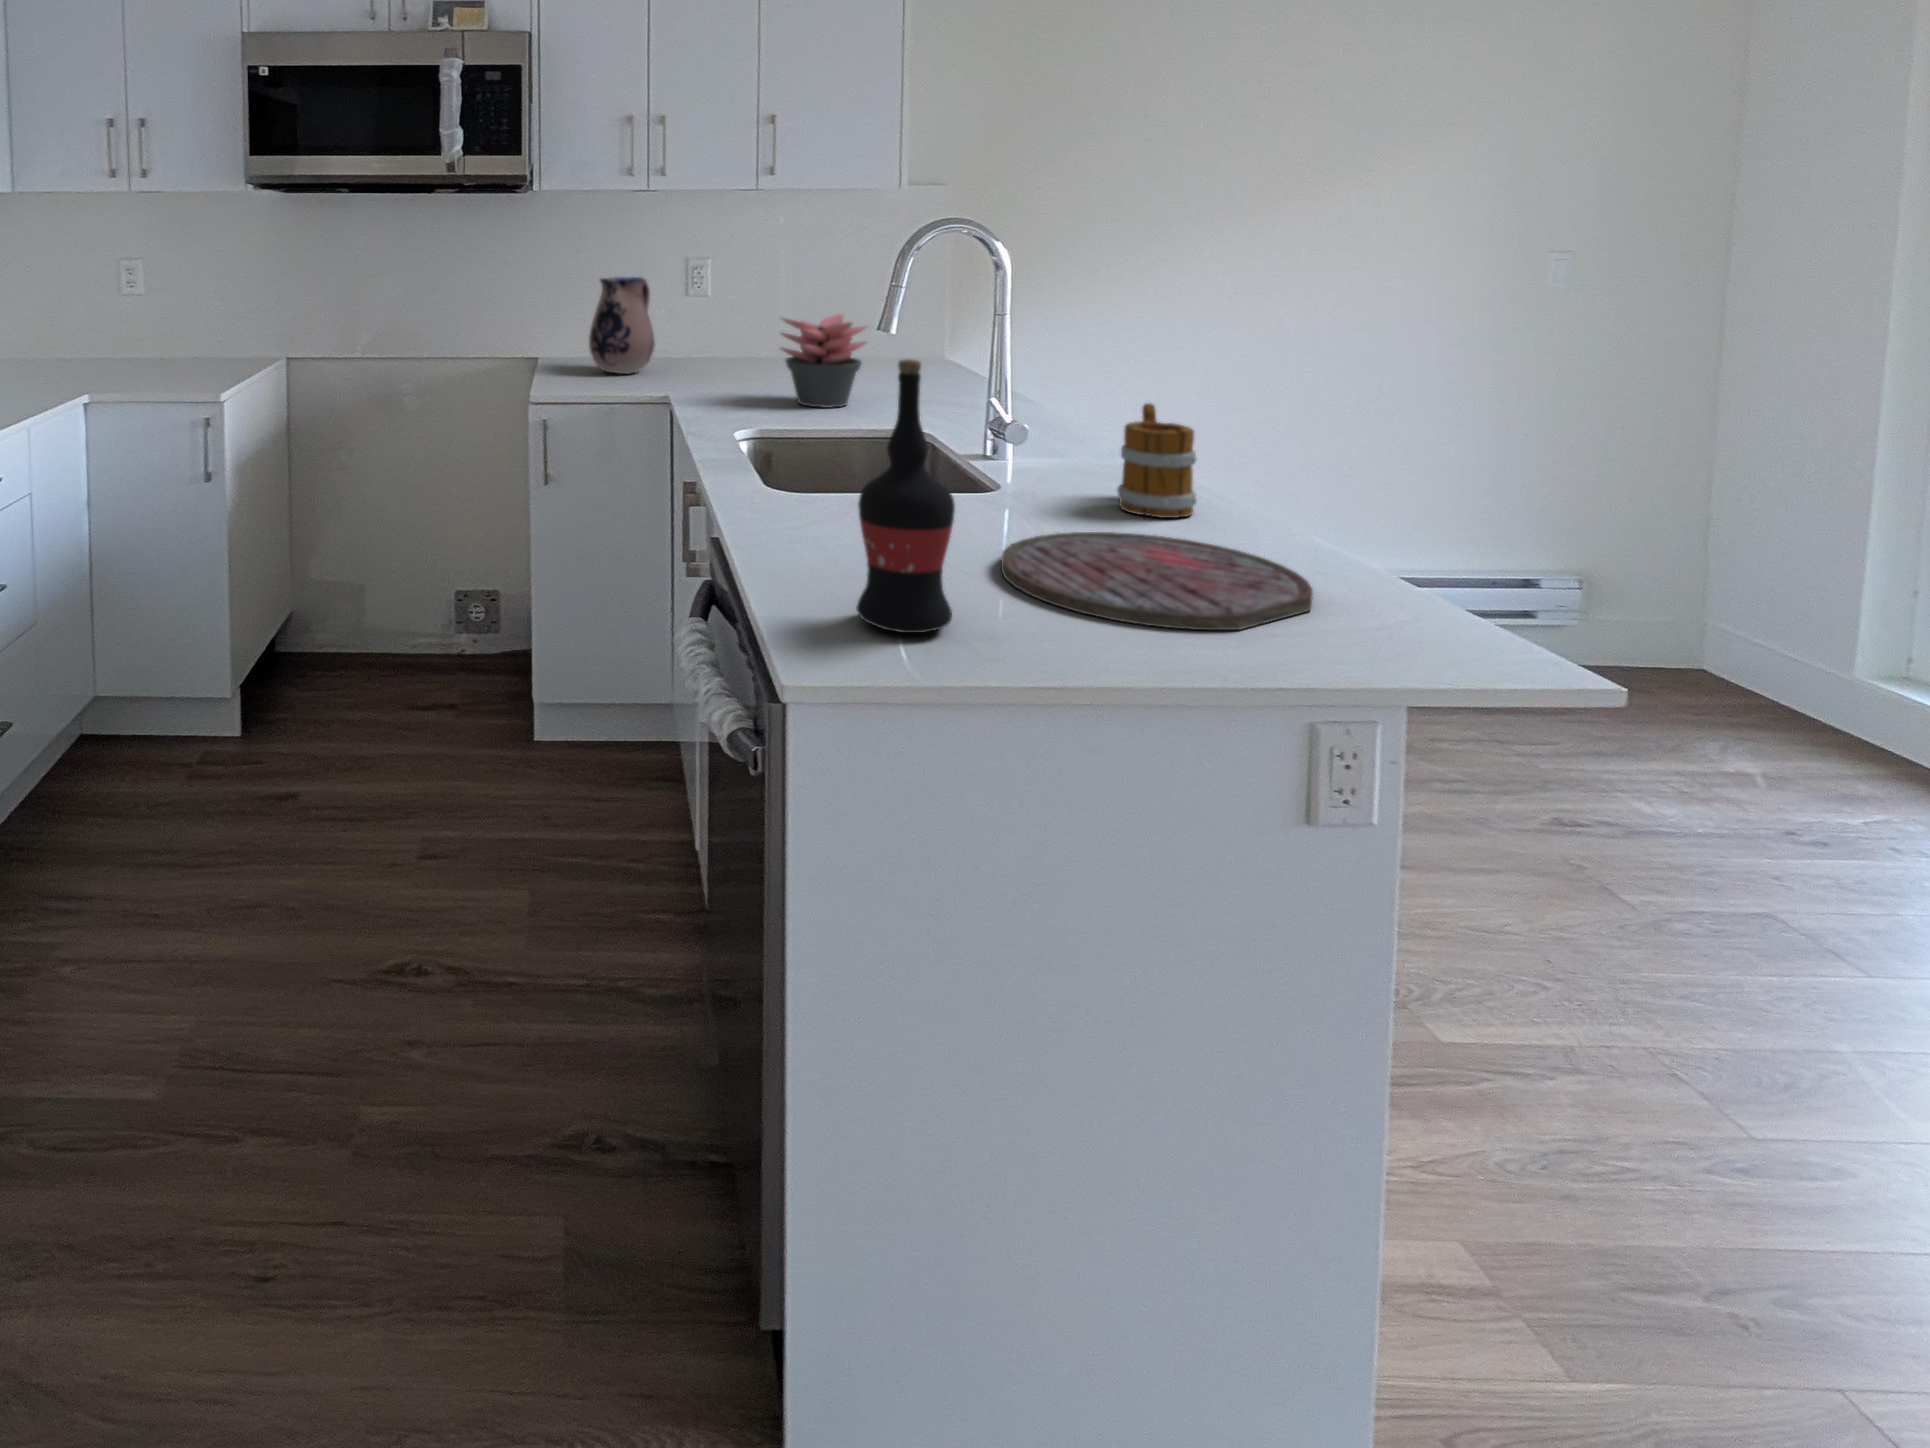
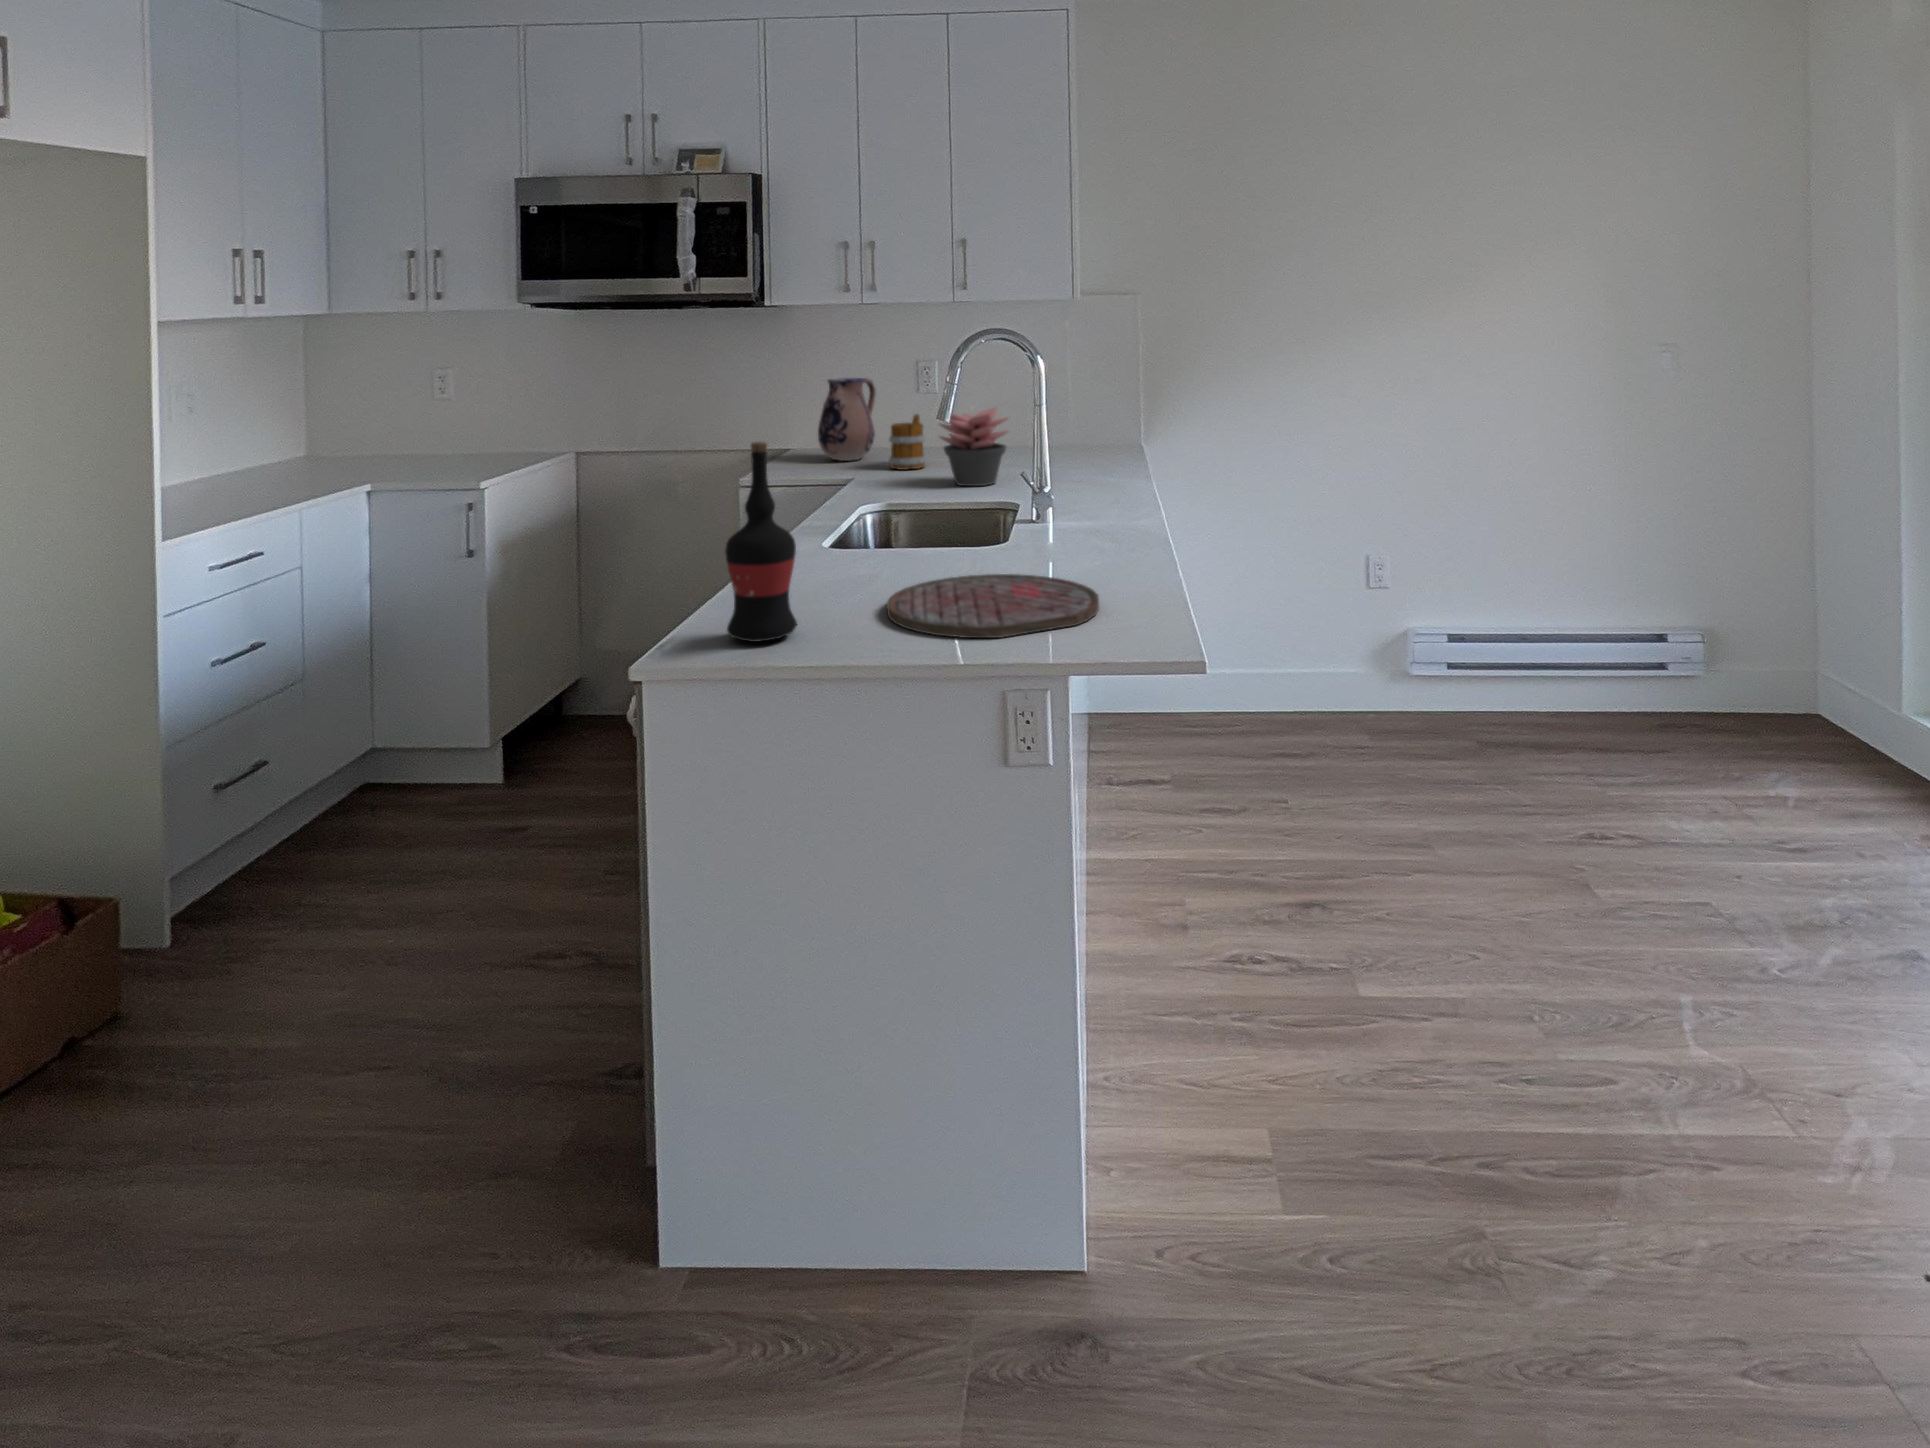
mug: present [1117,403,1197,518] -> present [889,414,926,470]

